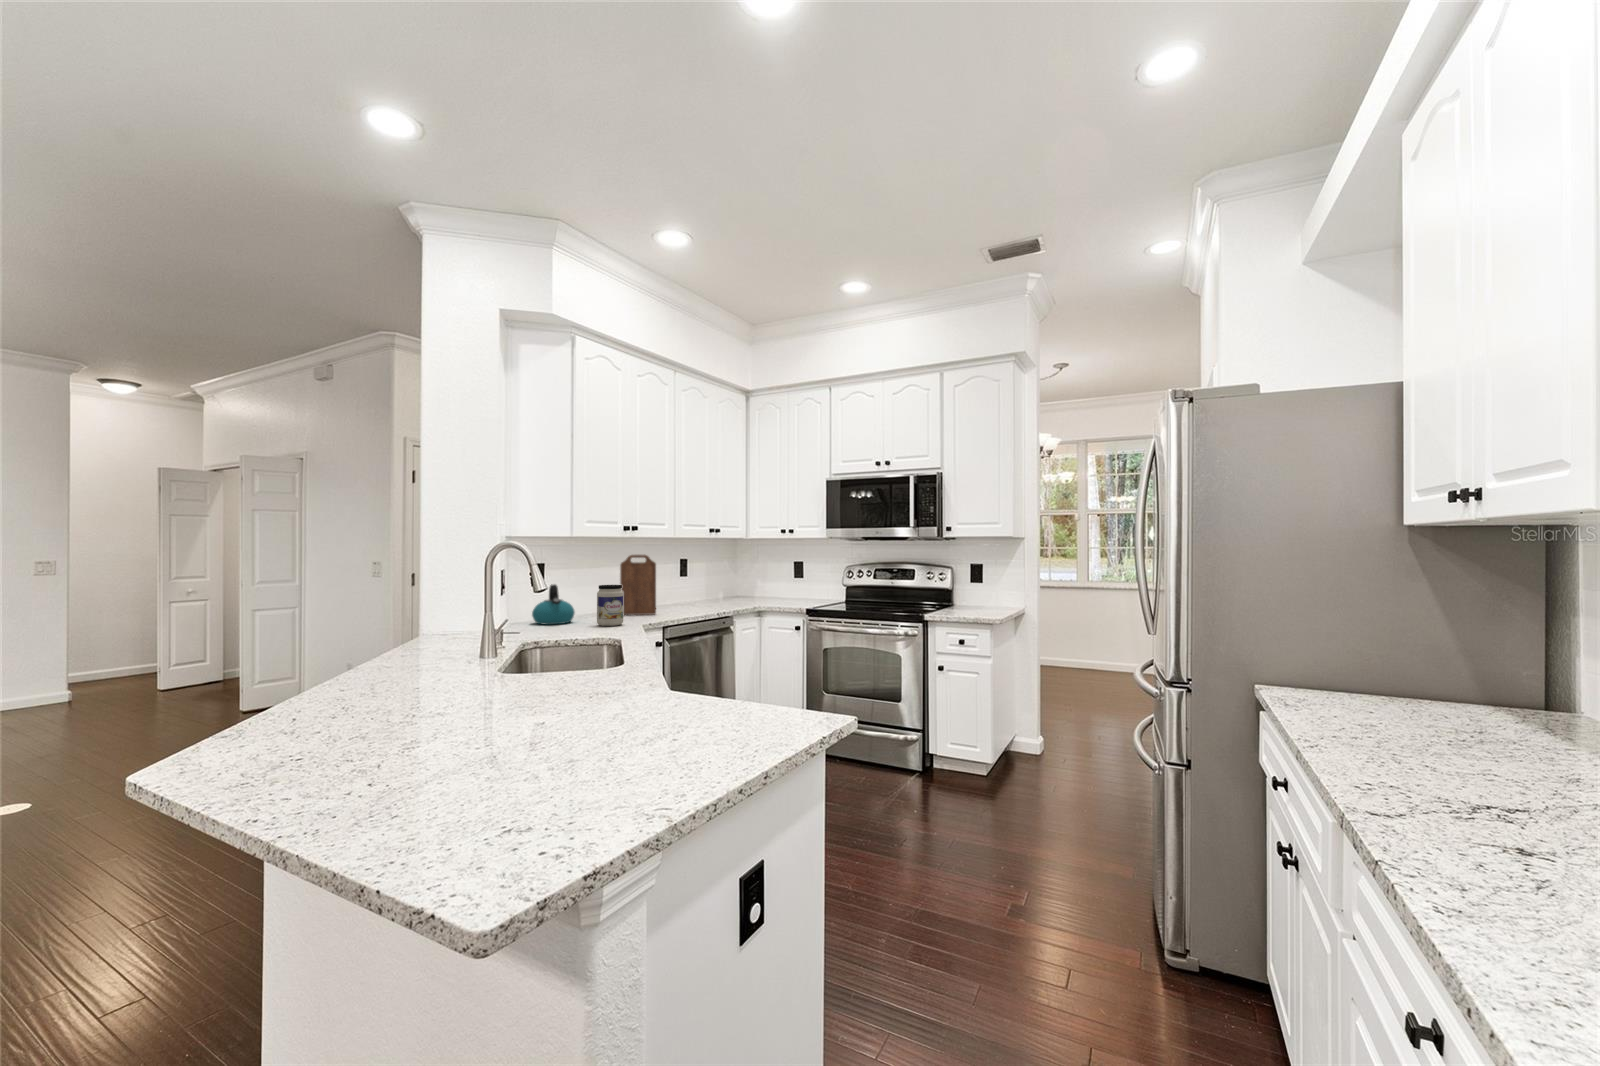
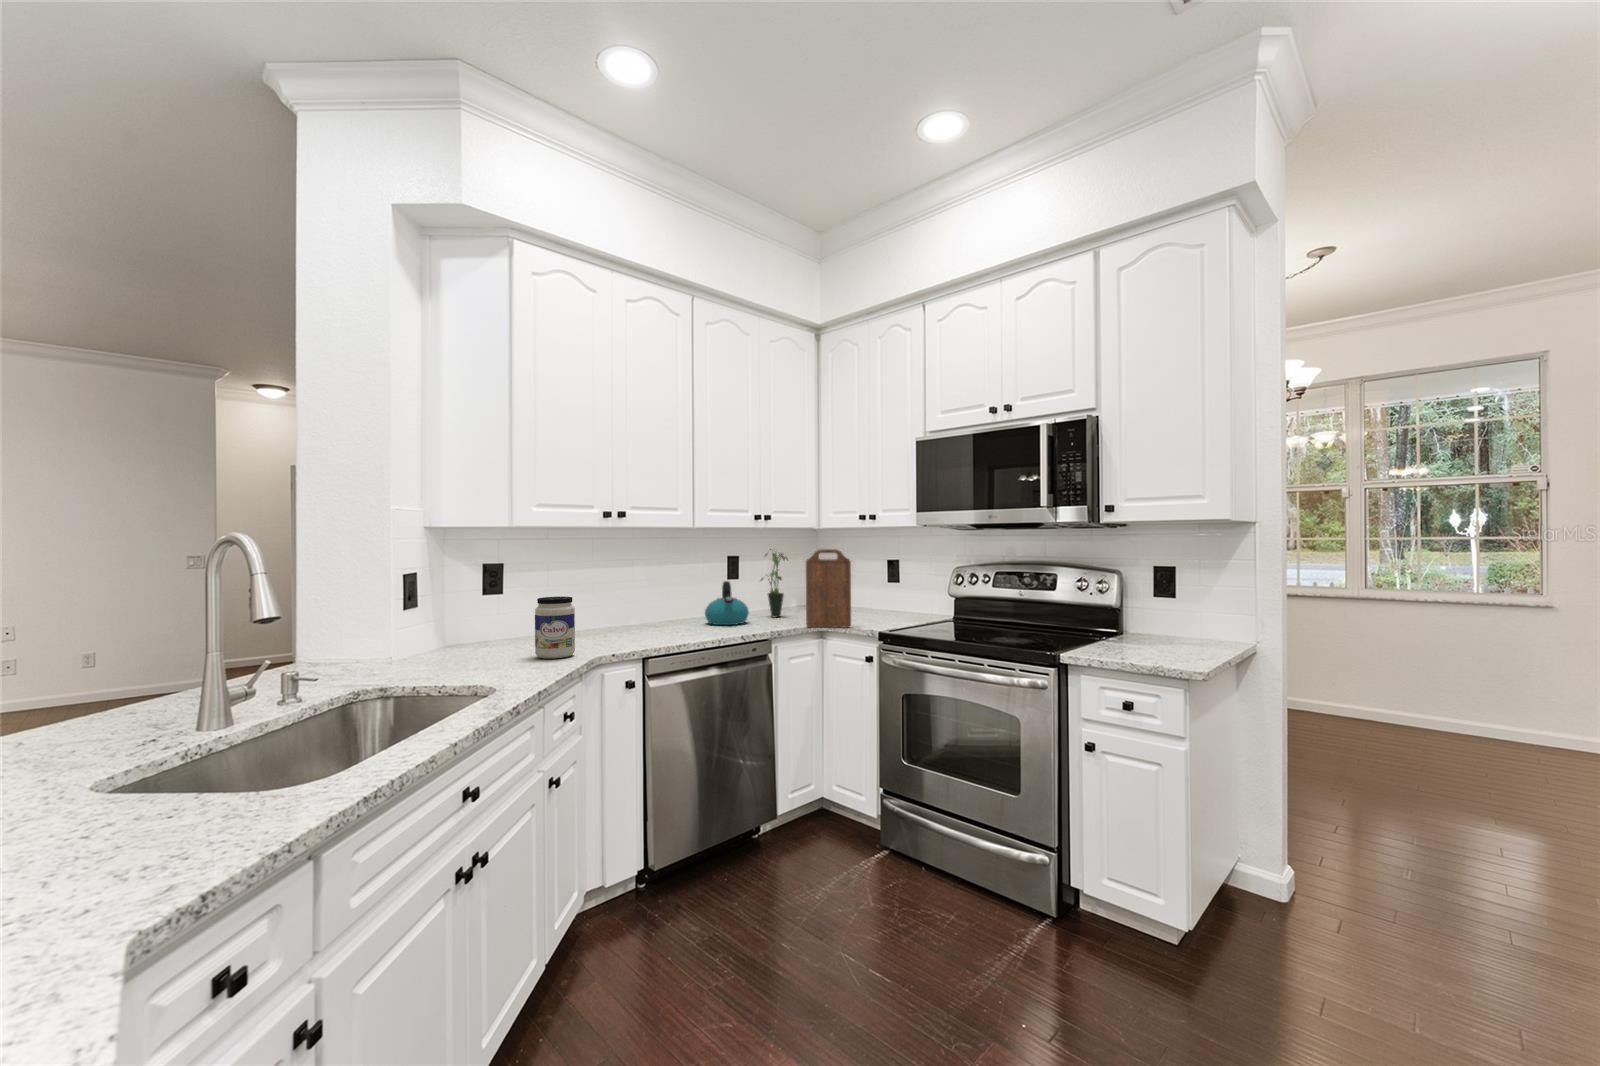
potted plant: none [706,553,728,603] -> present [761,549,788,617]
cutting board: present [620,555,656,615] -> present [806,549,851,627]
kettle: present [532,584,575,625] -> present [705,581,749,625]

